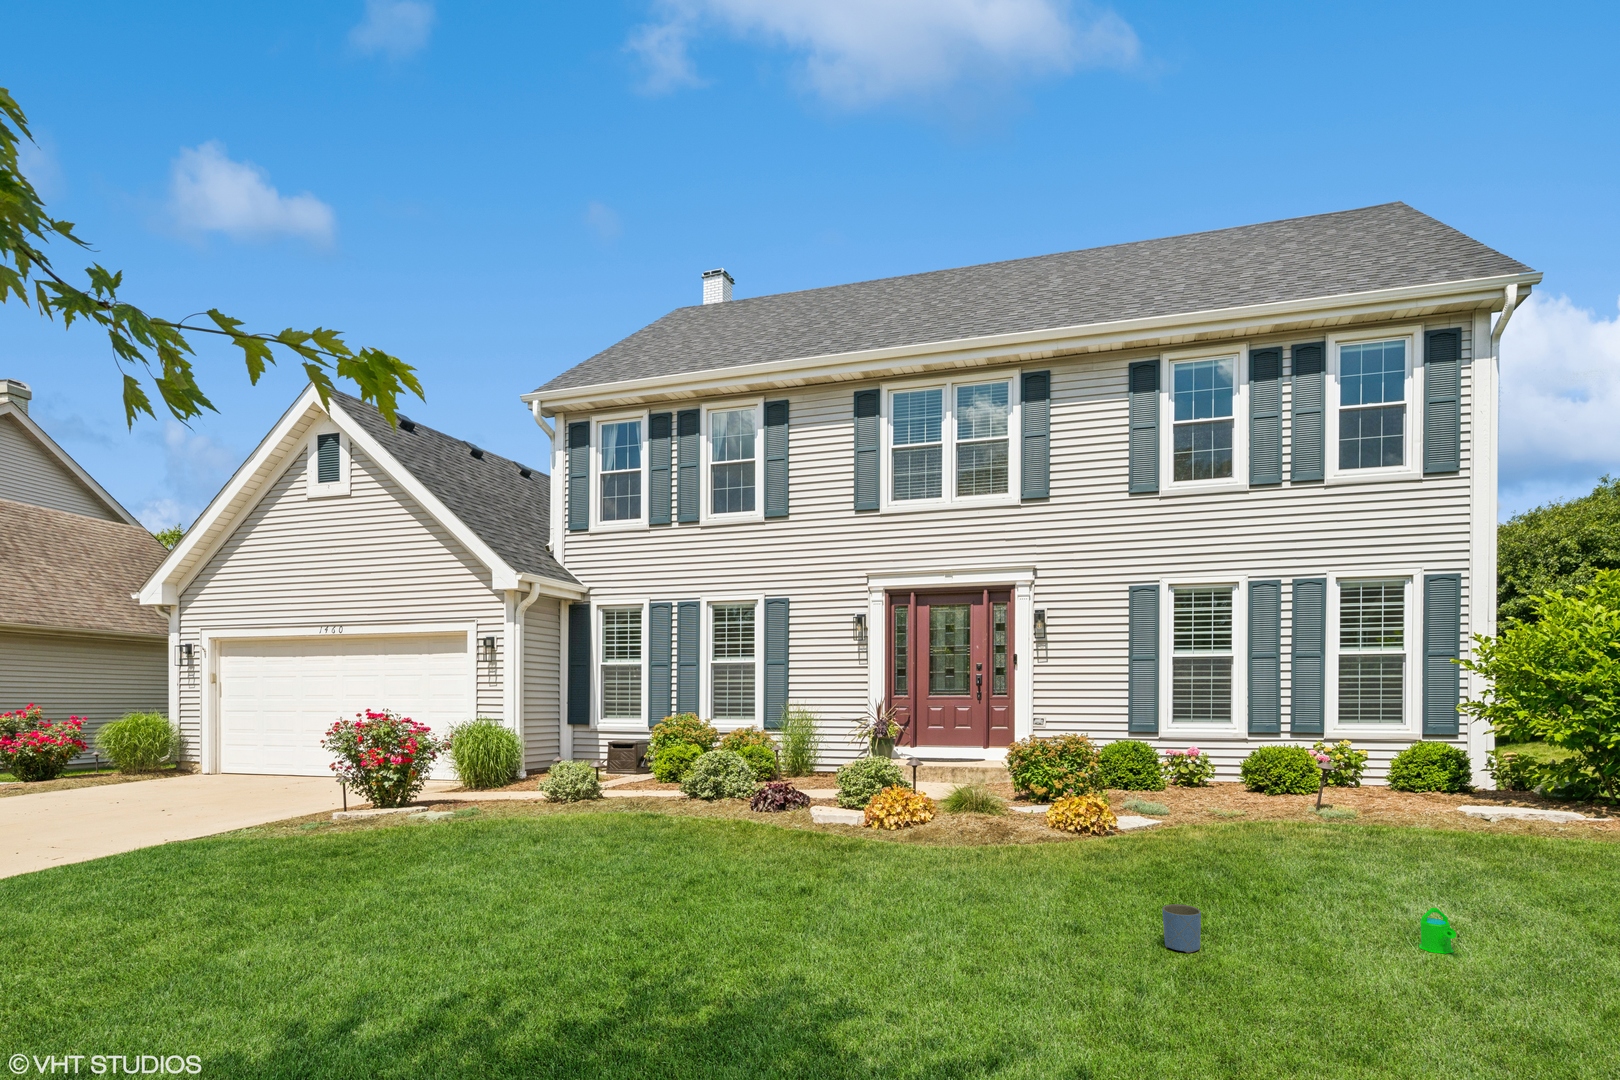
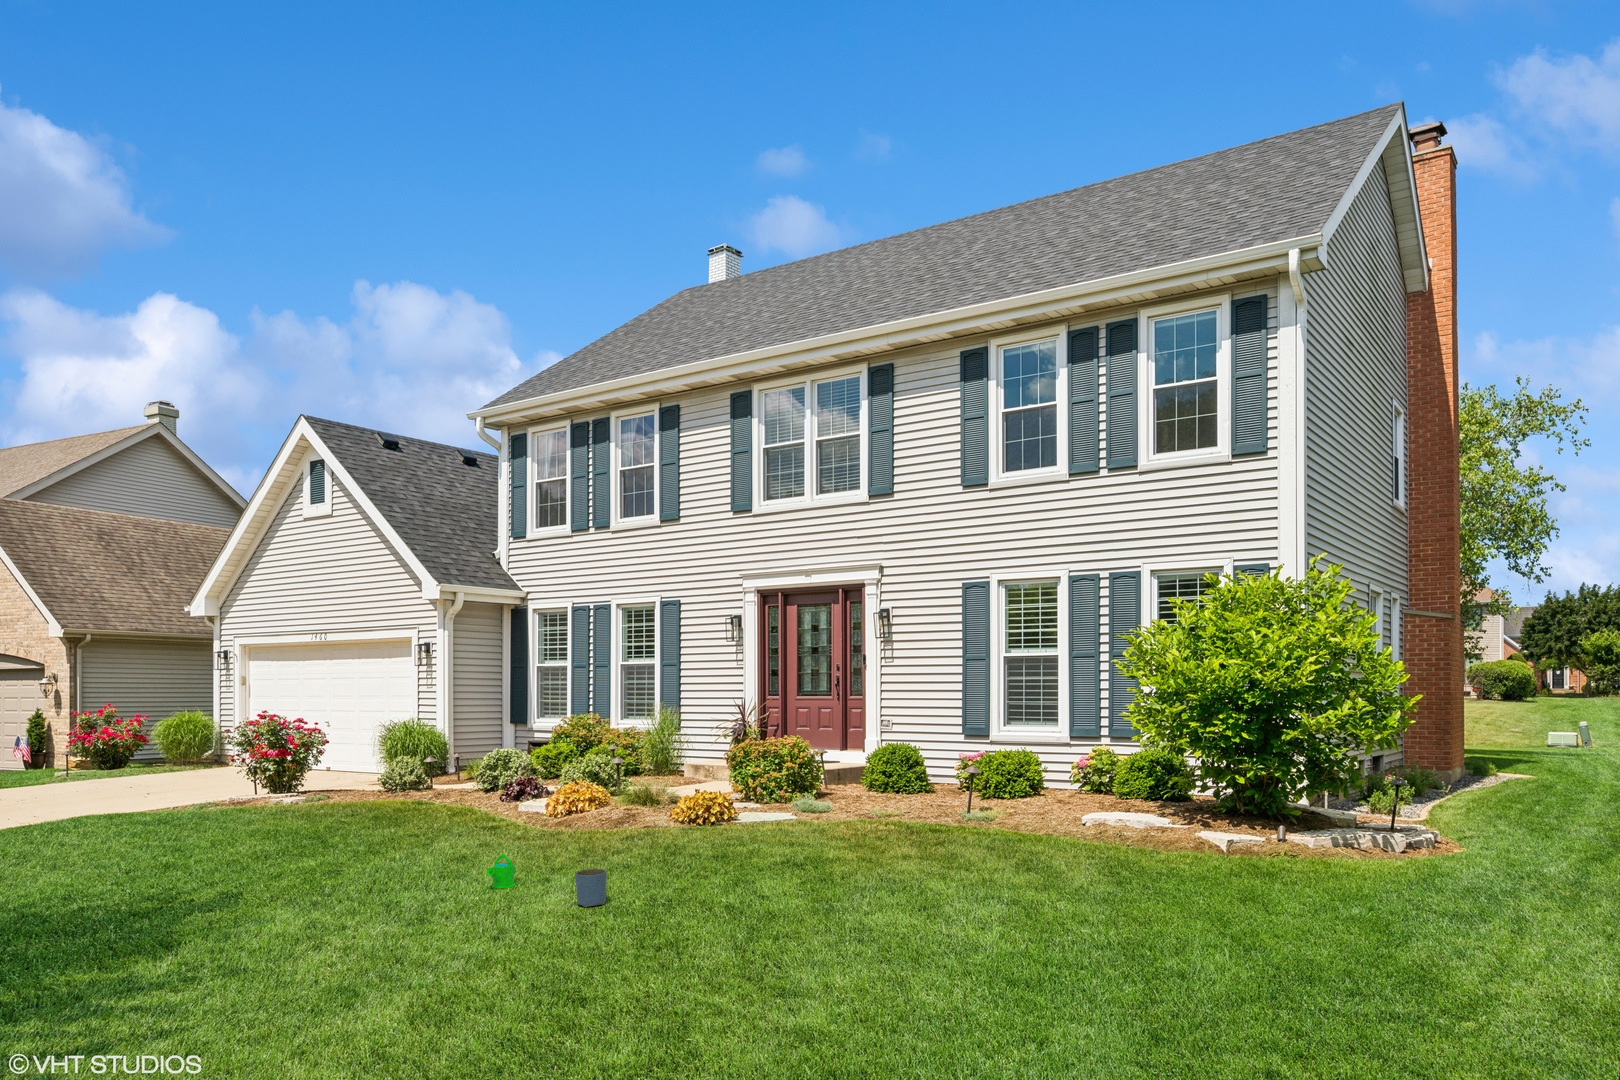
watering can: present [1419,908,1456,954] -> present [487,854,516,888]

